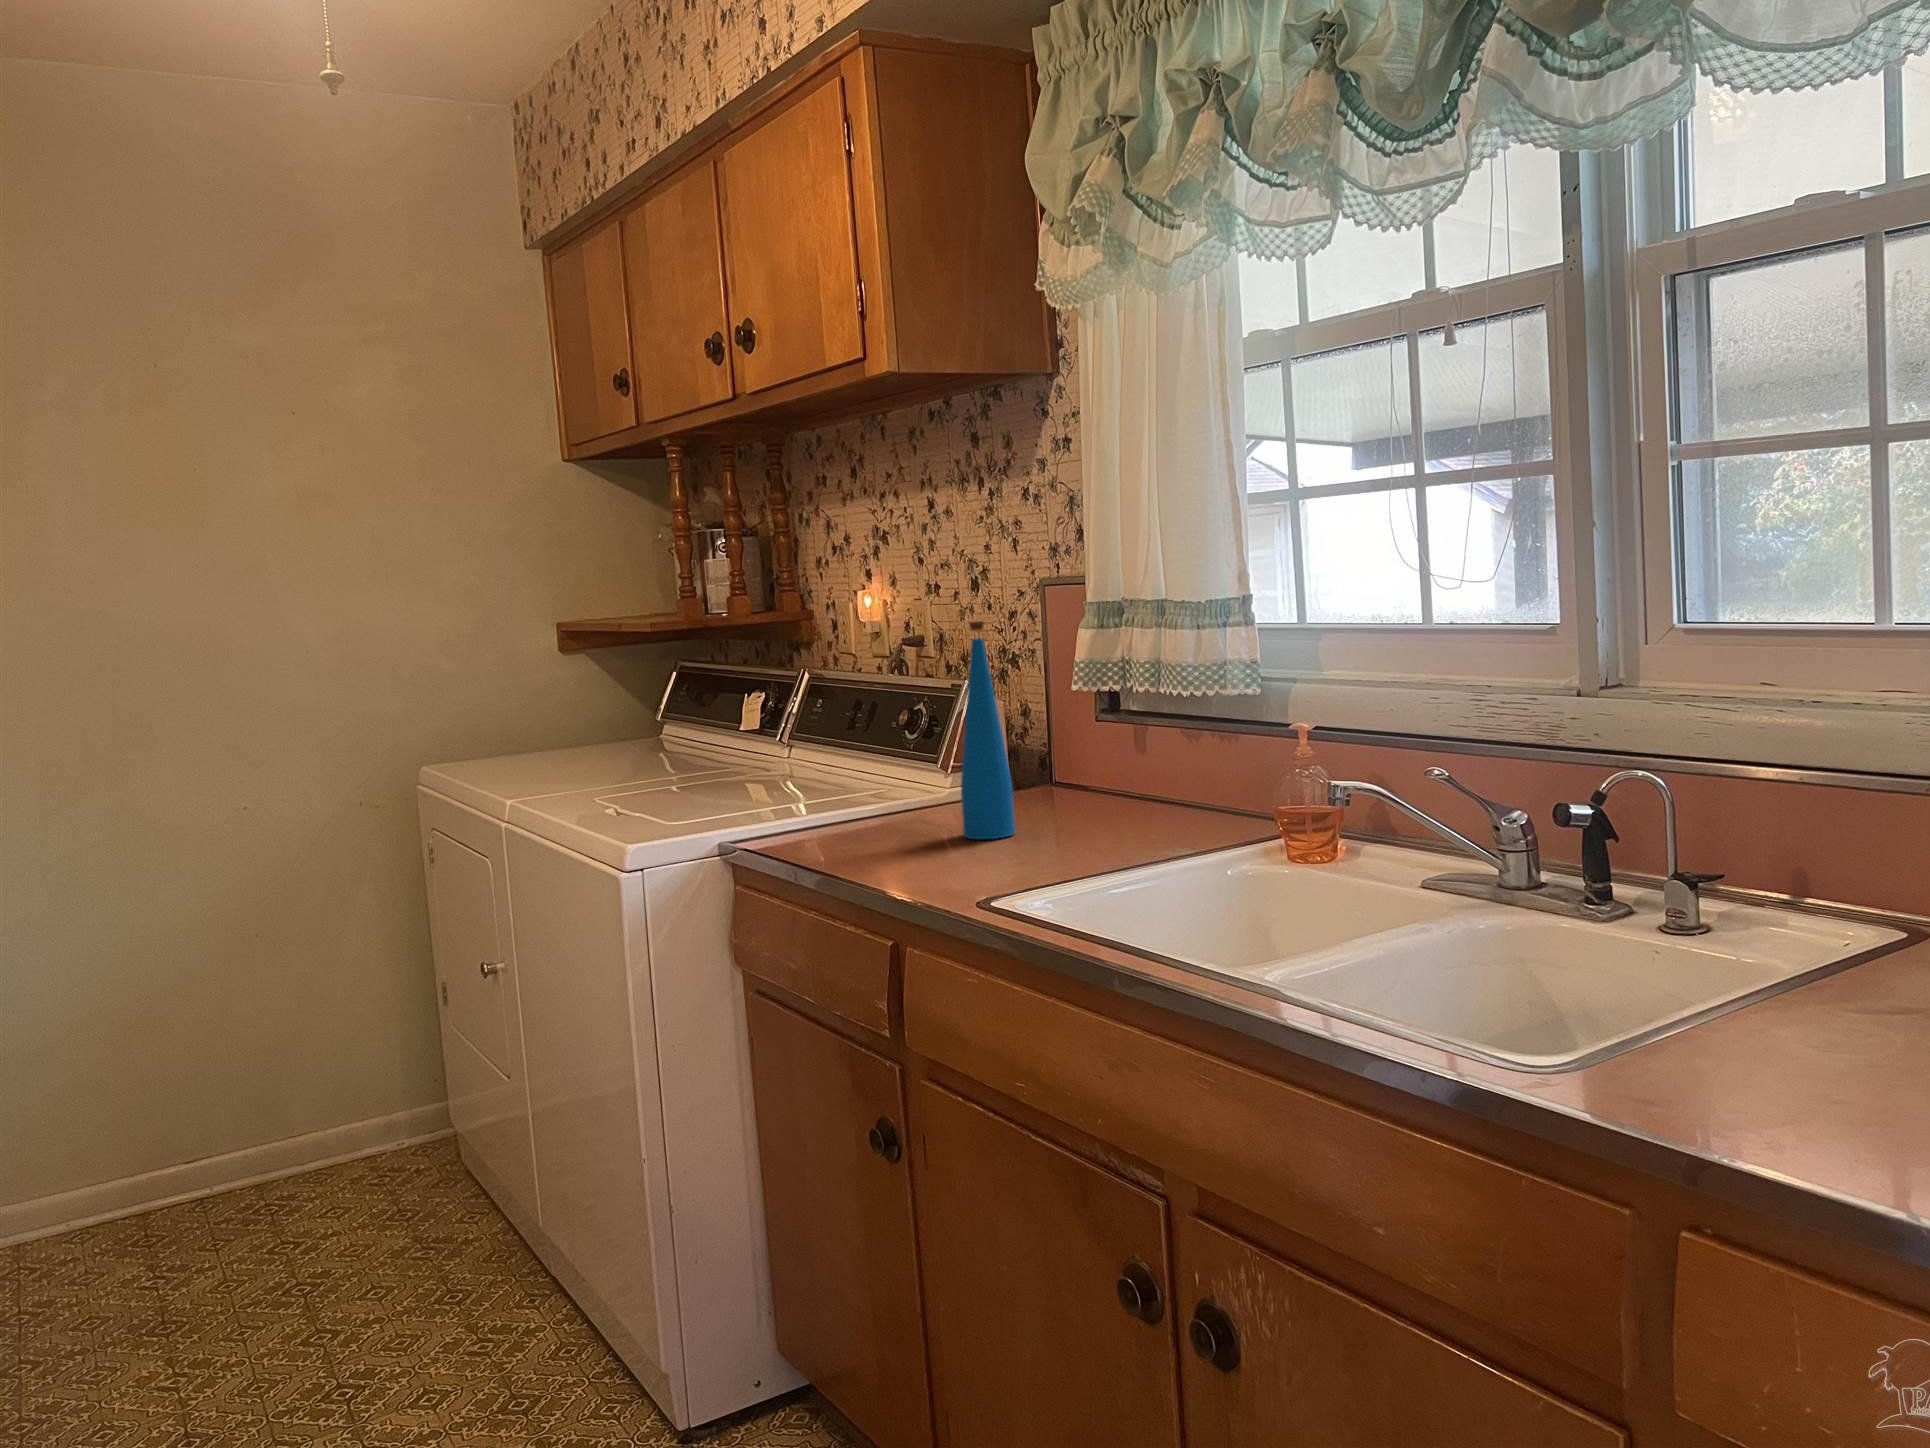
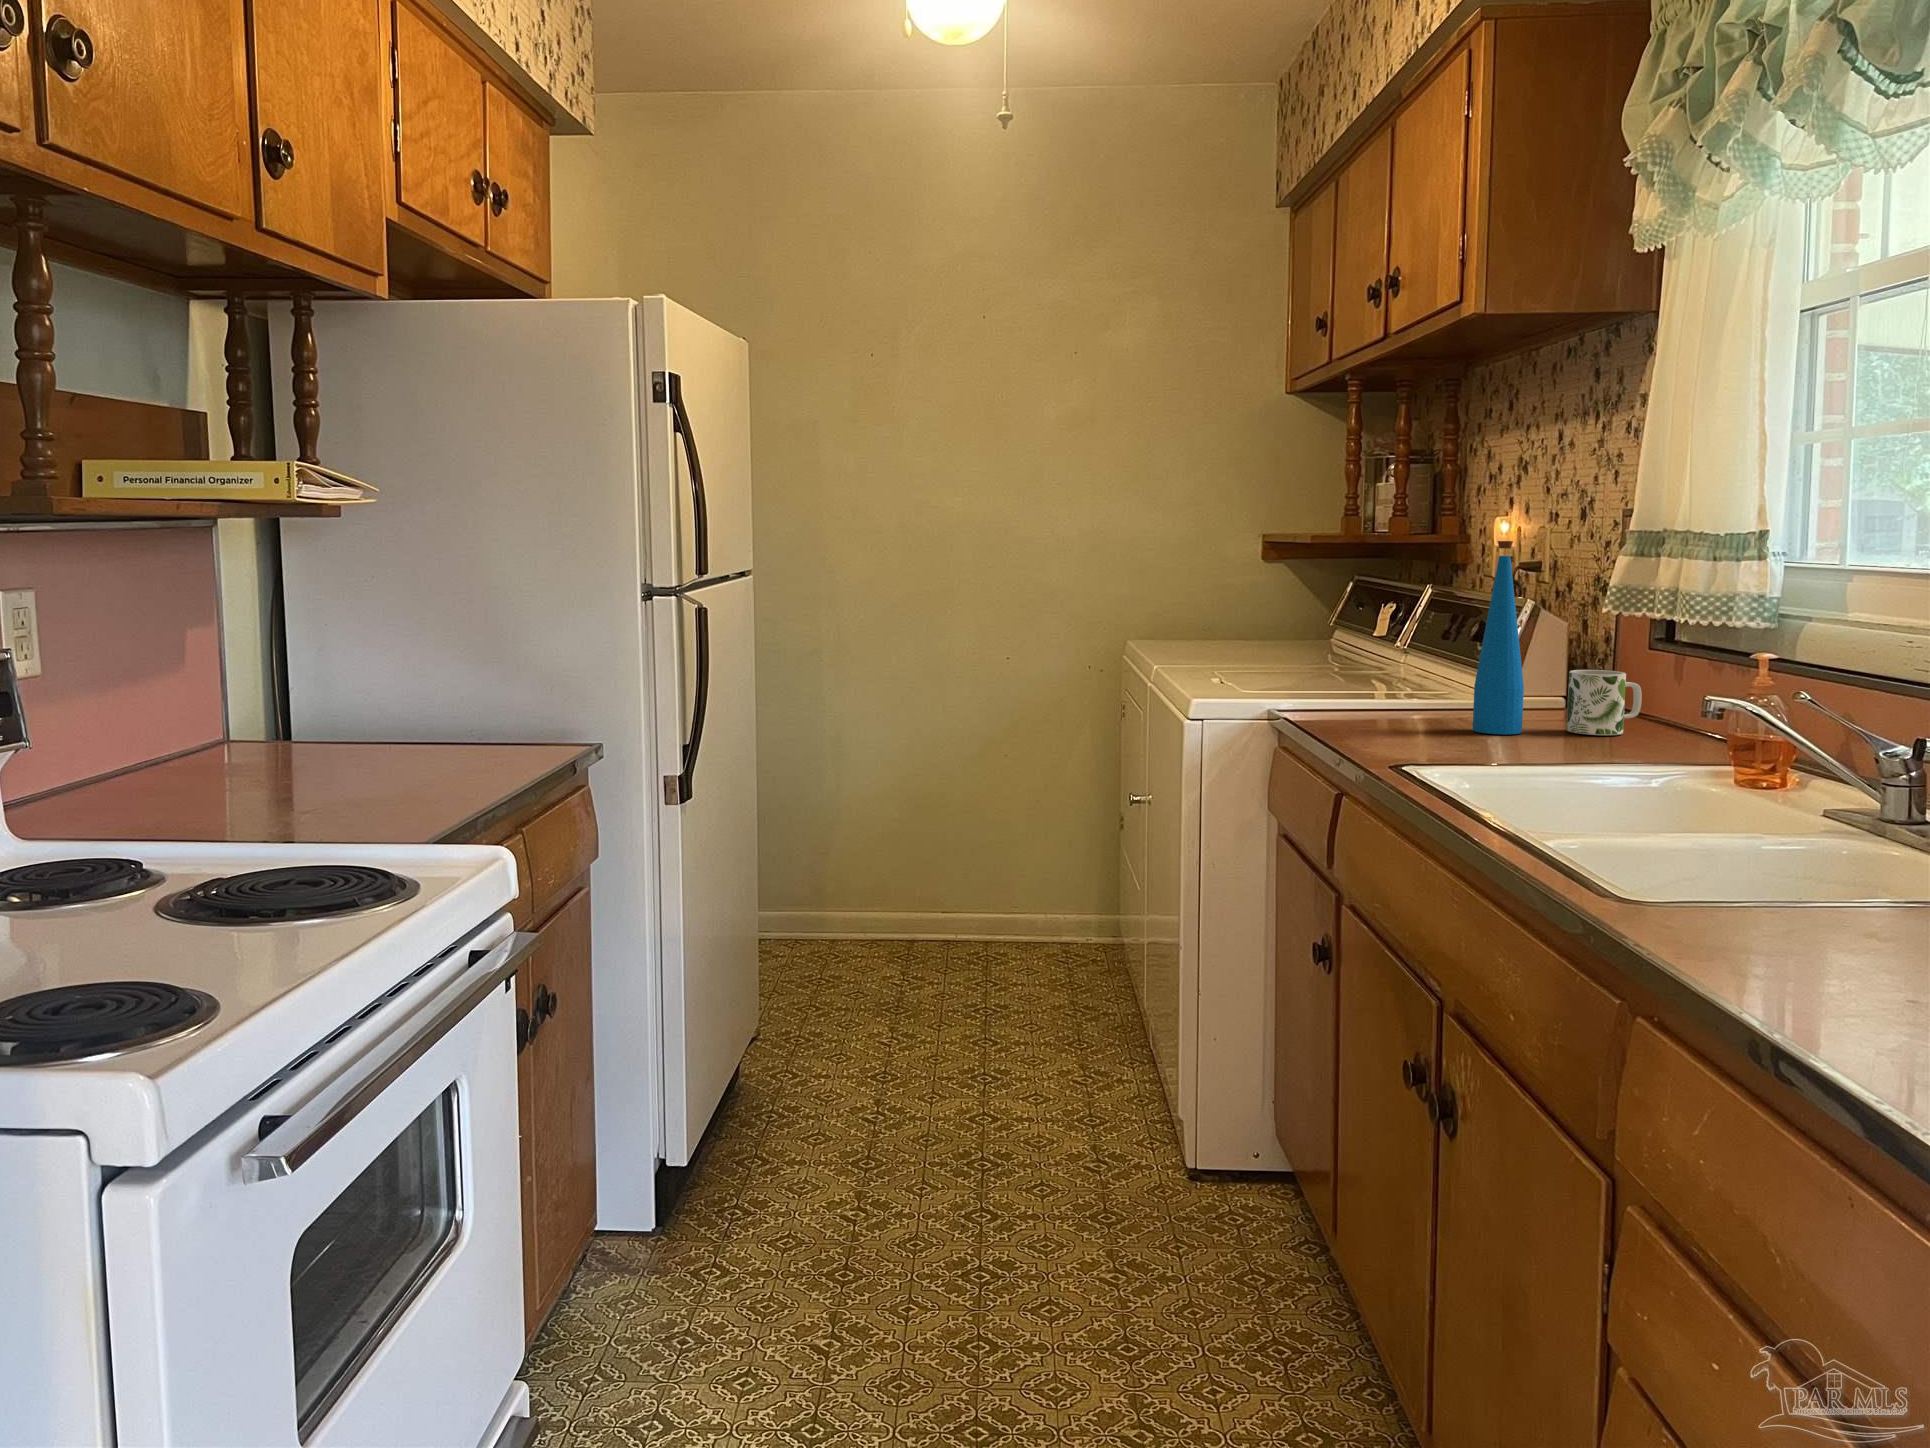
mug: none [1045,751,1109,823] -> present [1567,670,1642,735]

